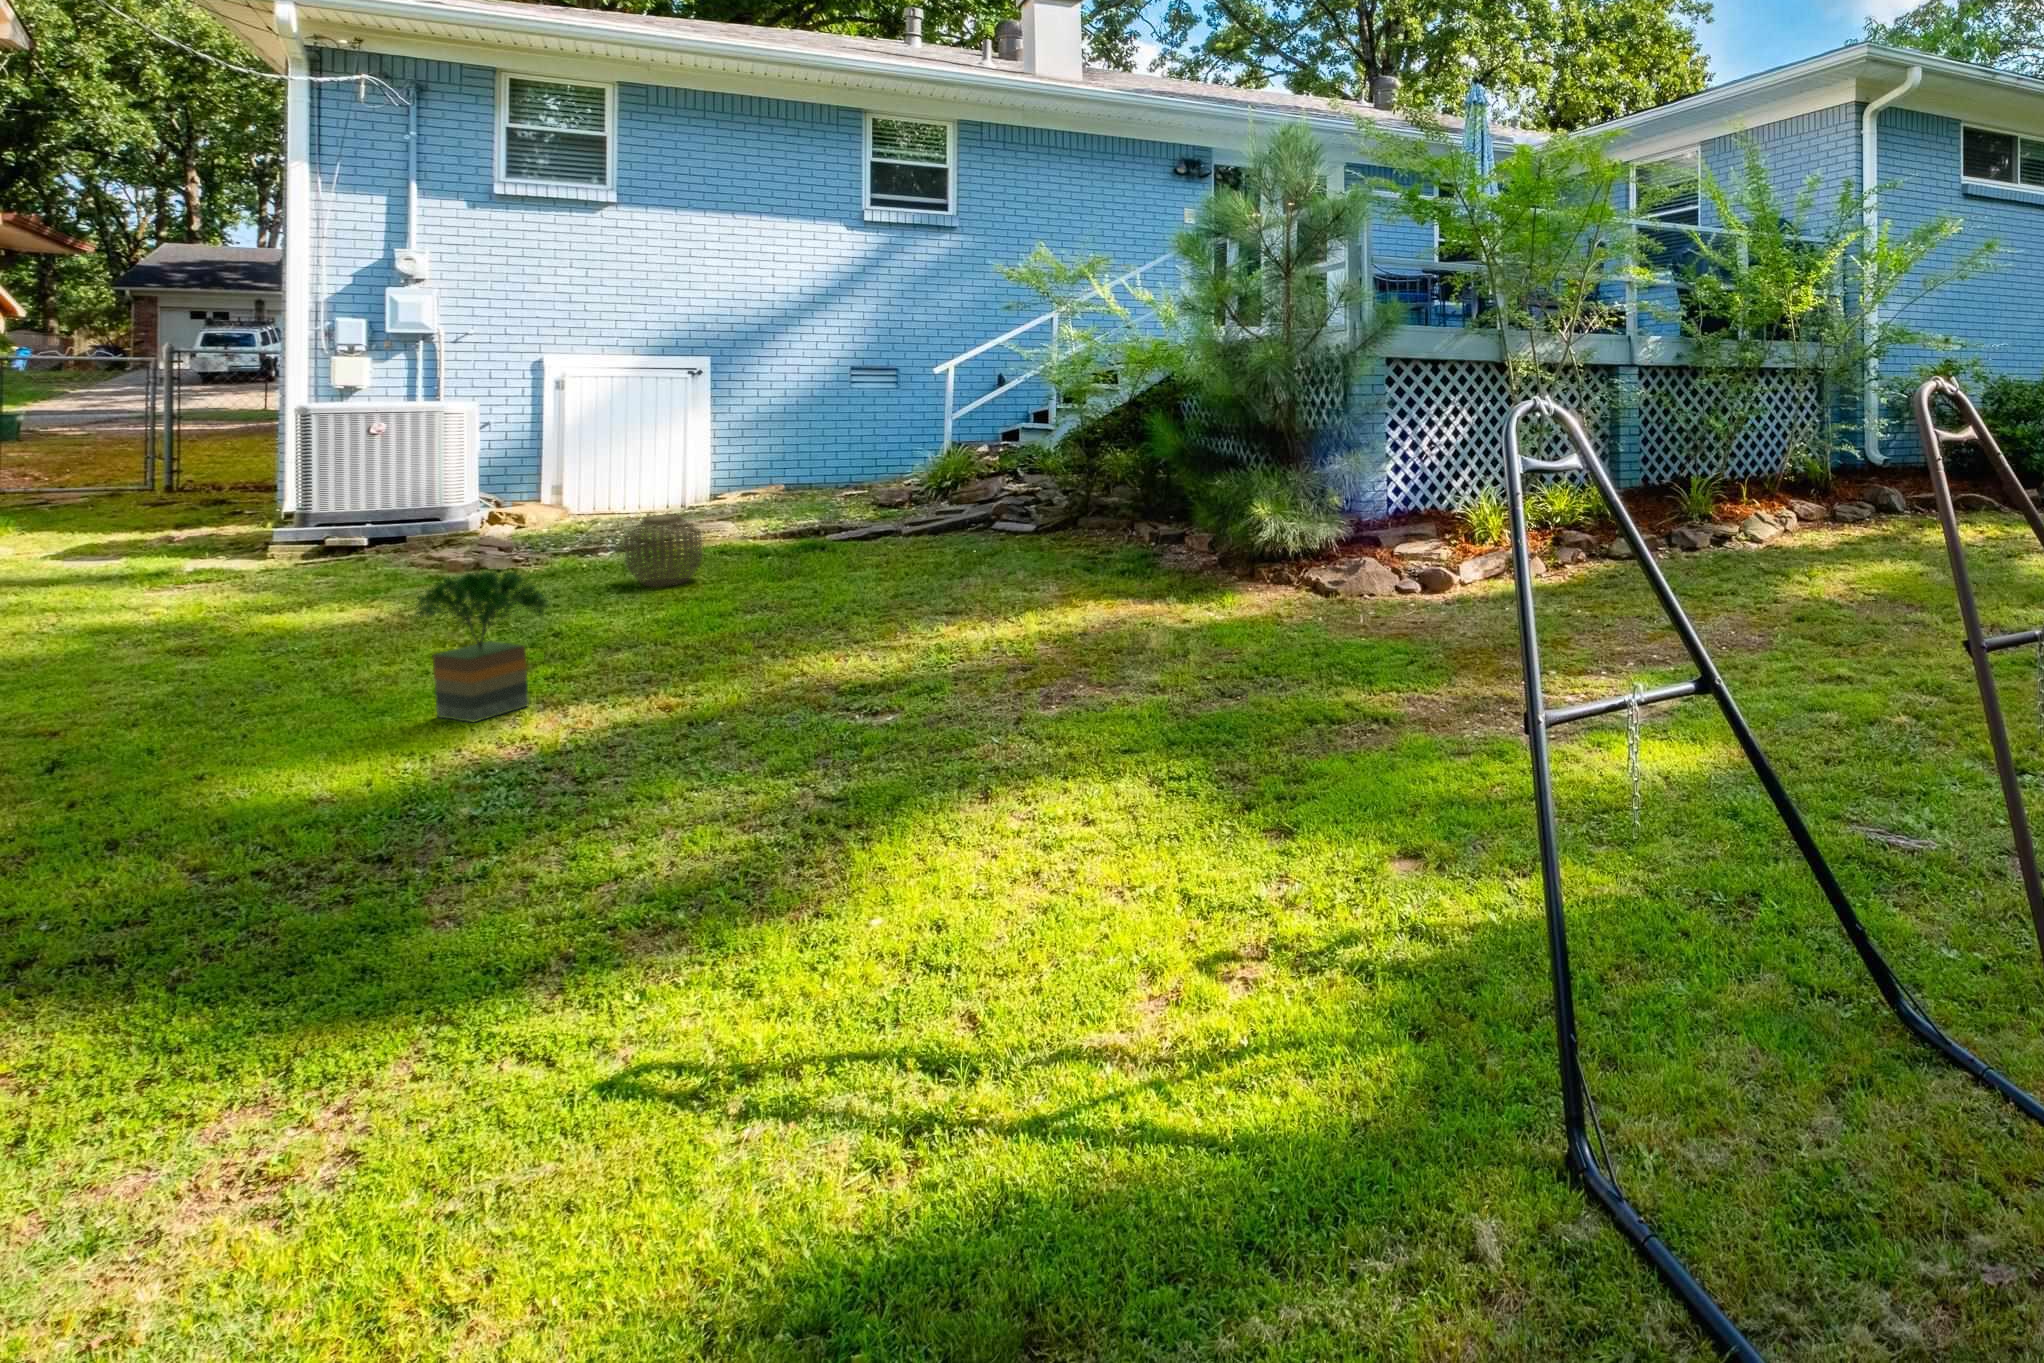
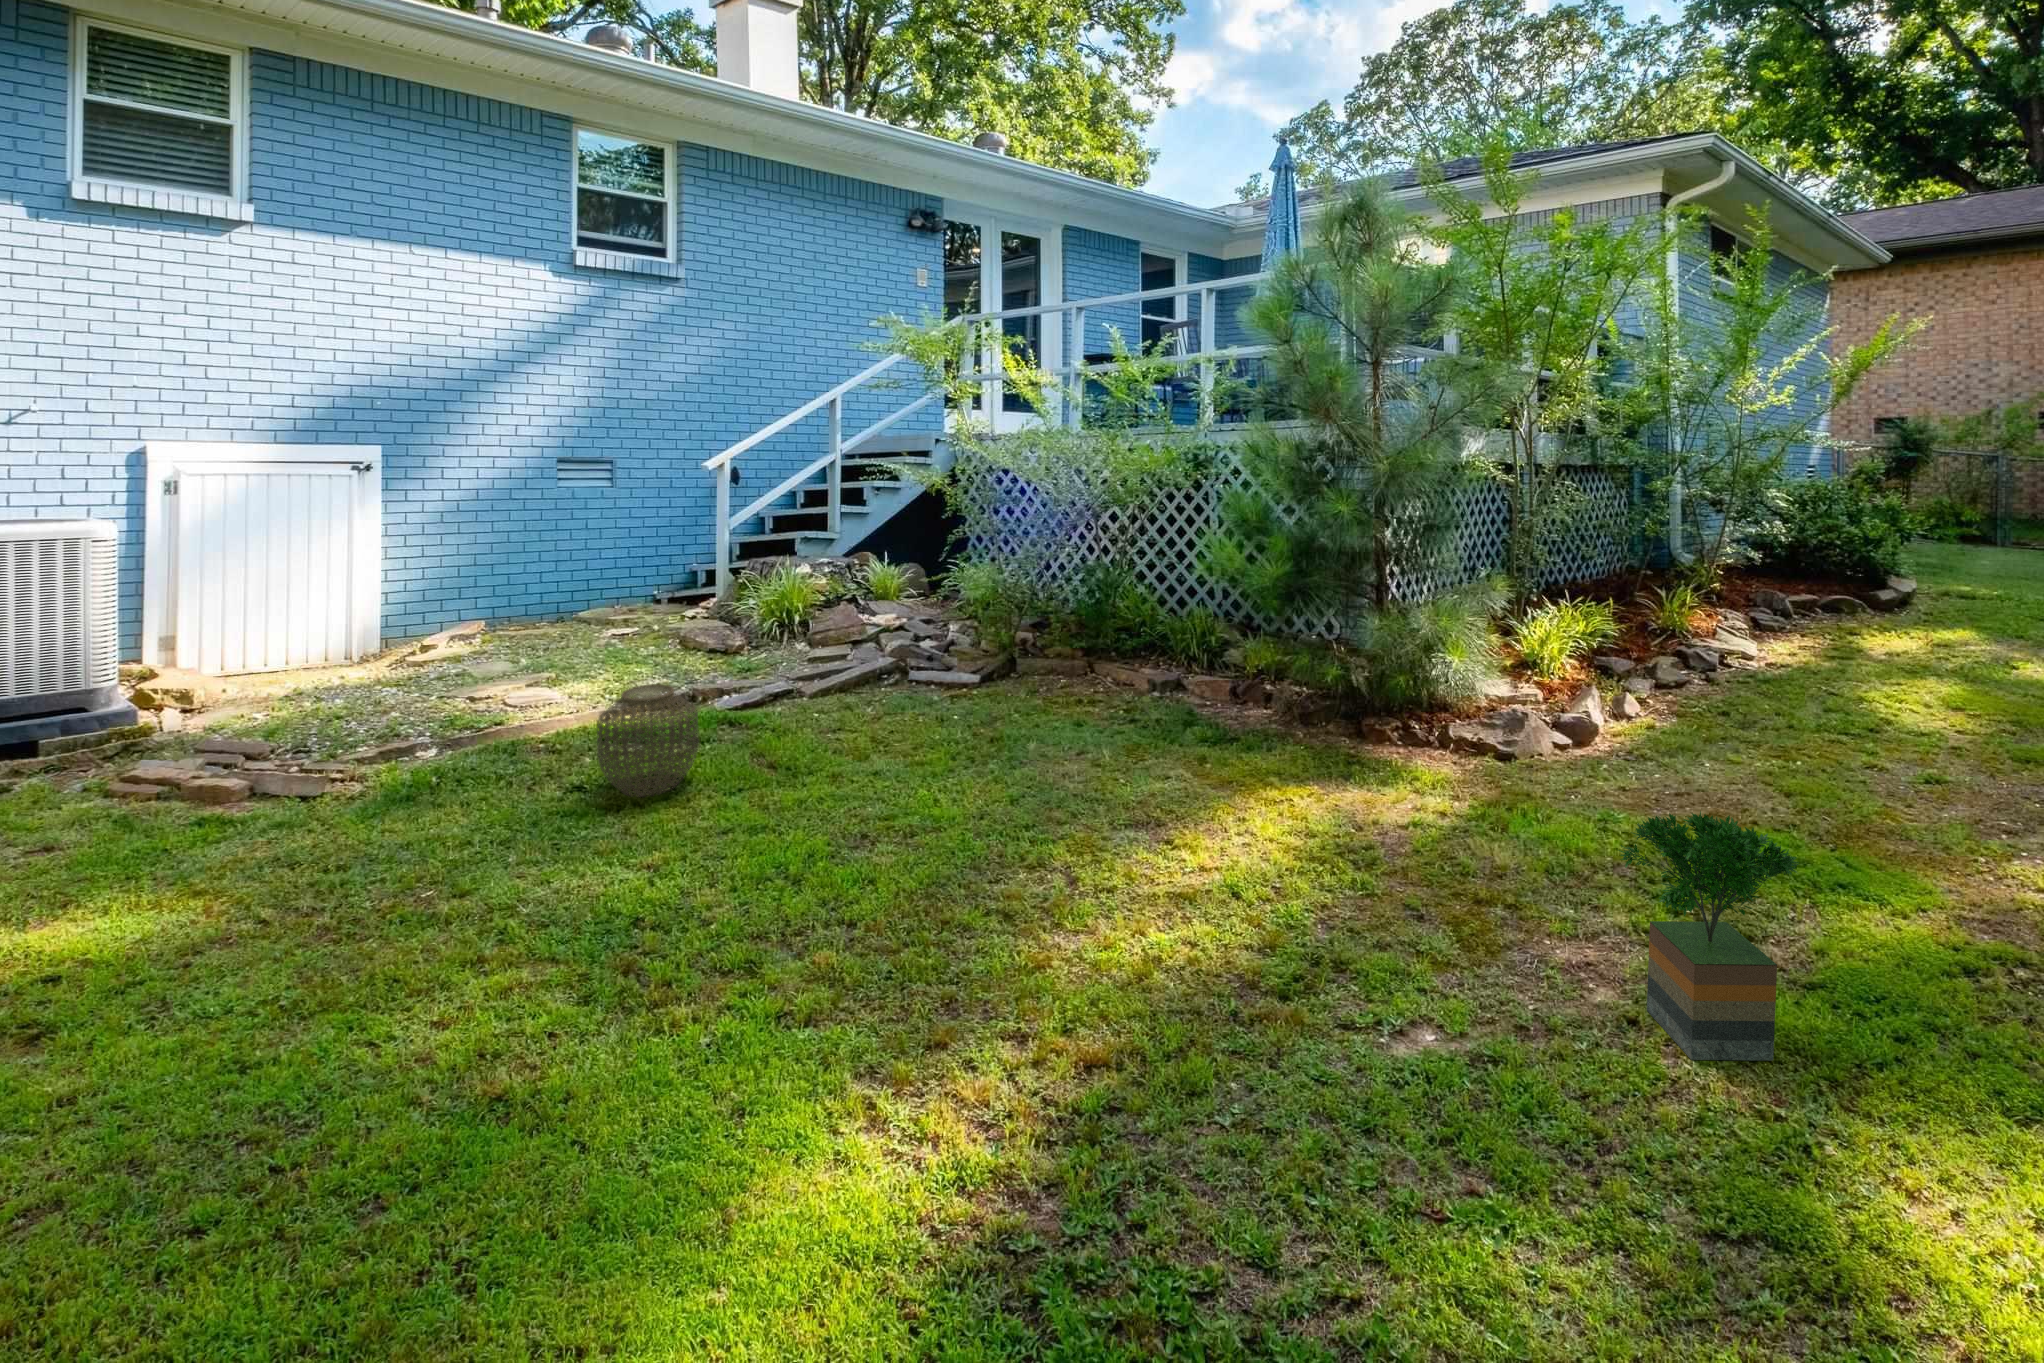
potted tree: present [416,571,549,722] -> present [1619,811,1799,1061]

